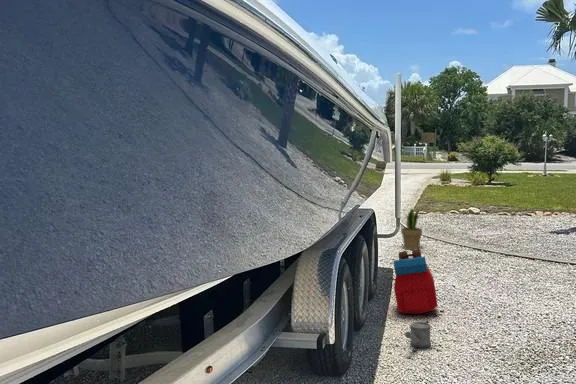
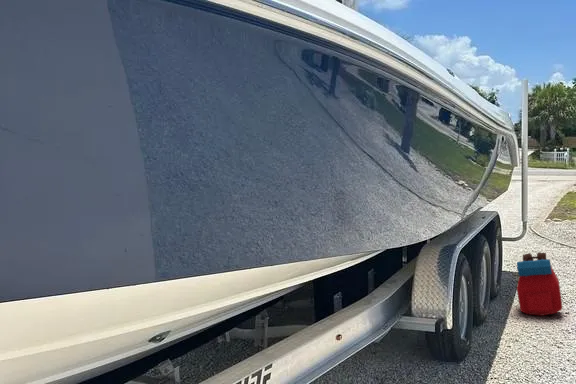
potted plant: present [401,209,423,250] -> none [530,213,556,256]
watering can: present [405,320,431,348] -> none [525,319,552,346]

